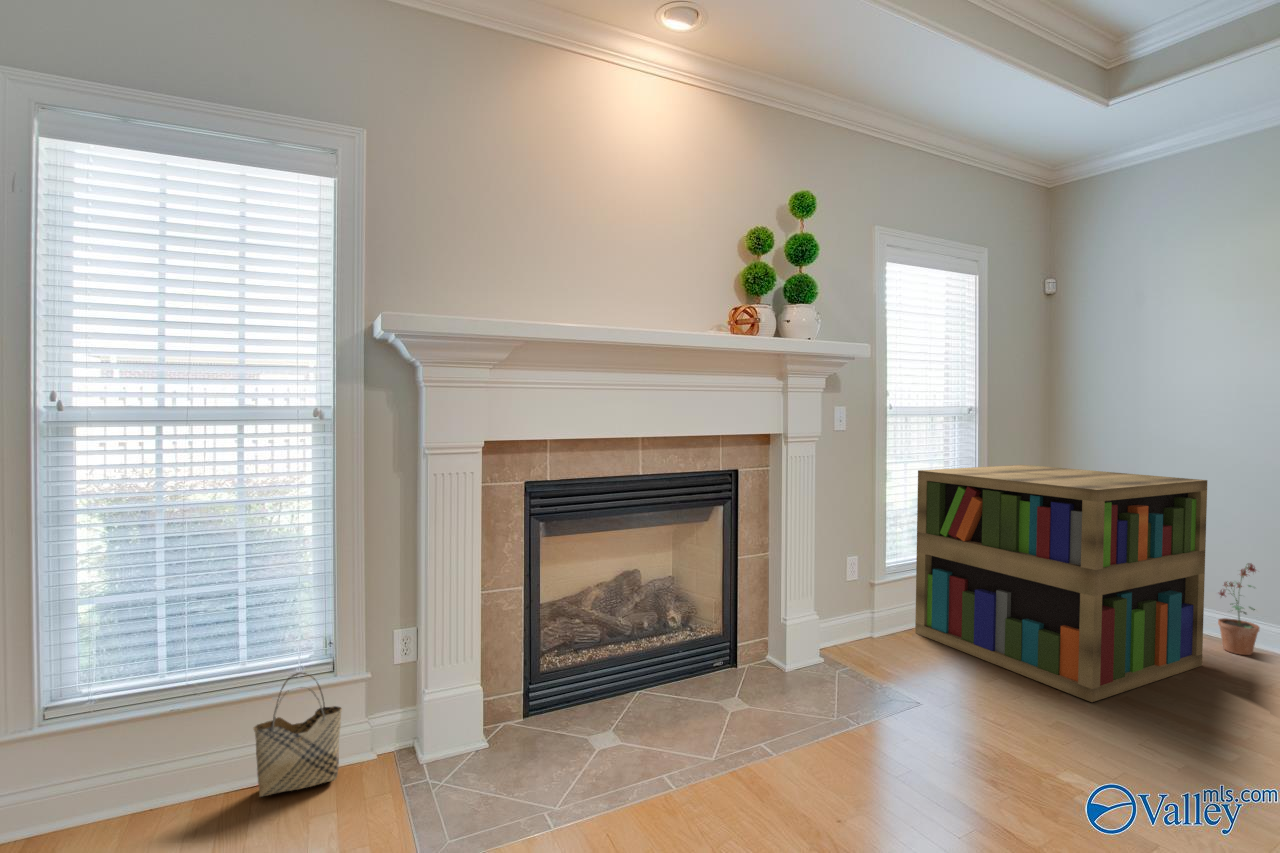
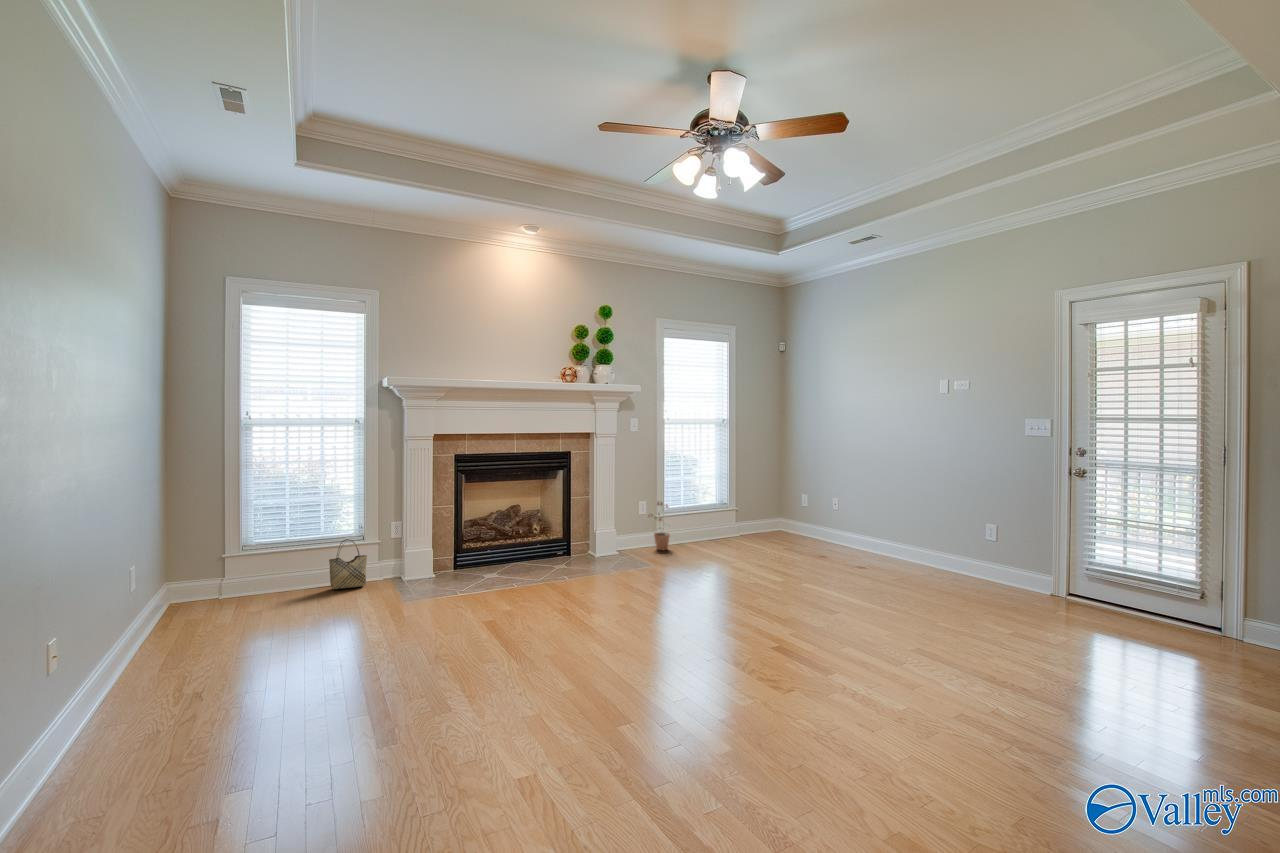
bookshelf: present [915,465,1207,702] -> none [680,452,814,563]
potted plant: present [1218,563,1259,655] -> present [649,502,670,550]

